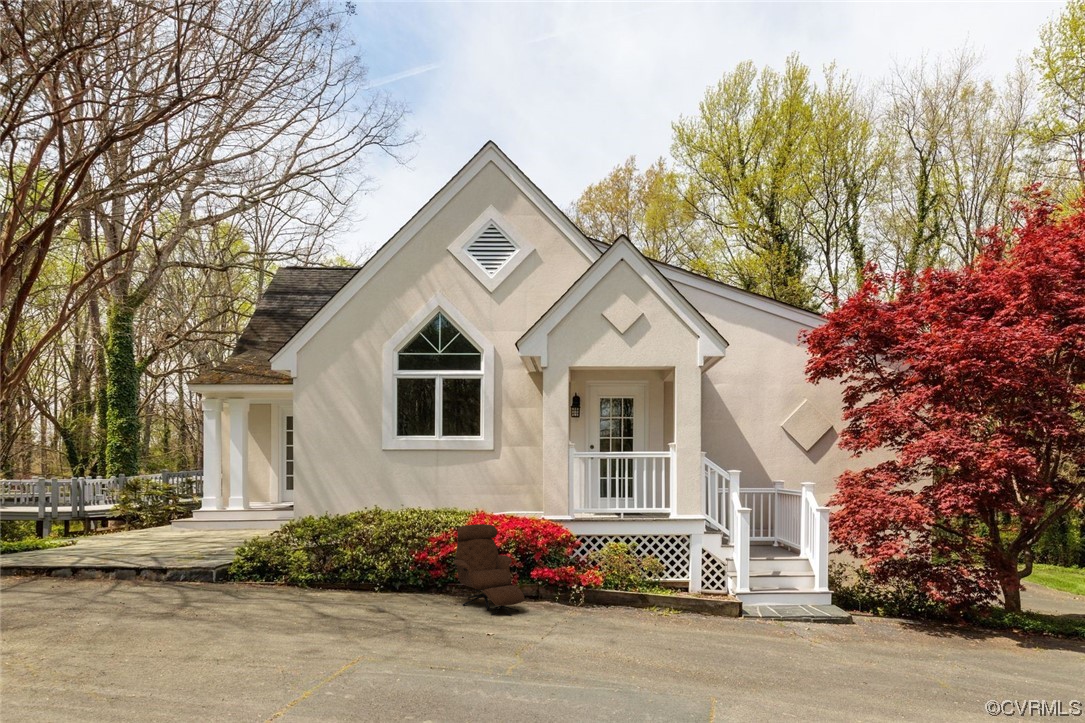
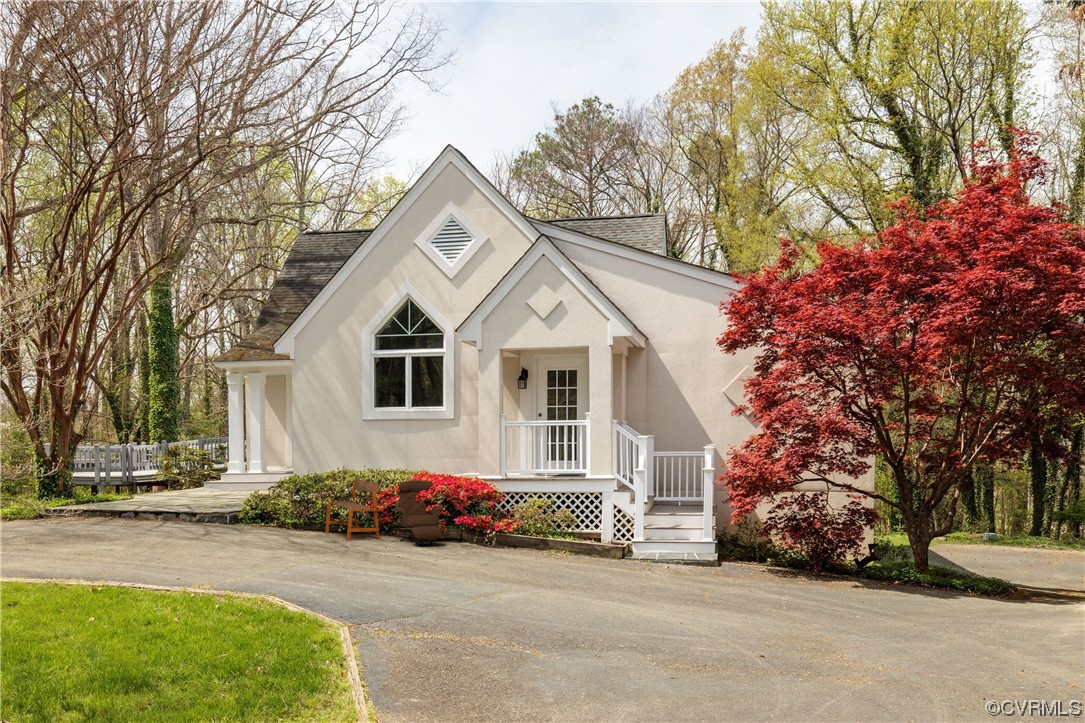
bench: none [354,522,432,611] -> present [325,478,380,541]

